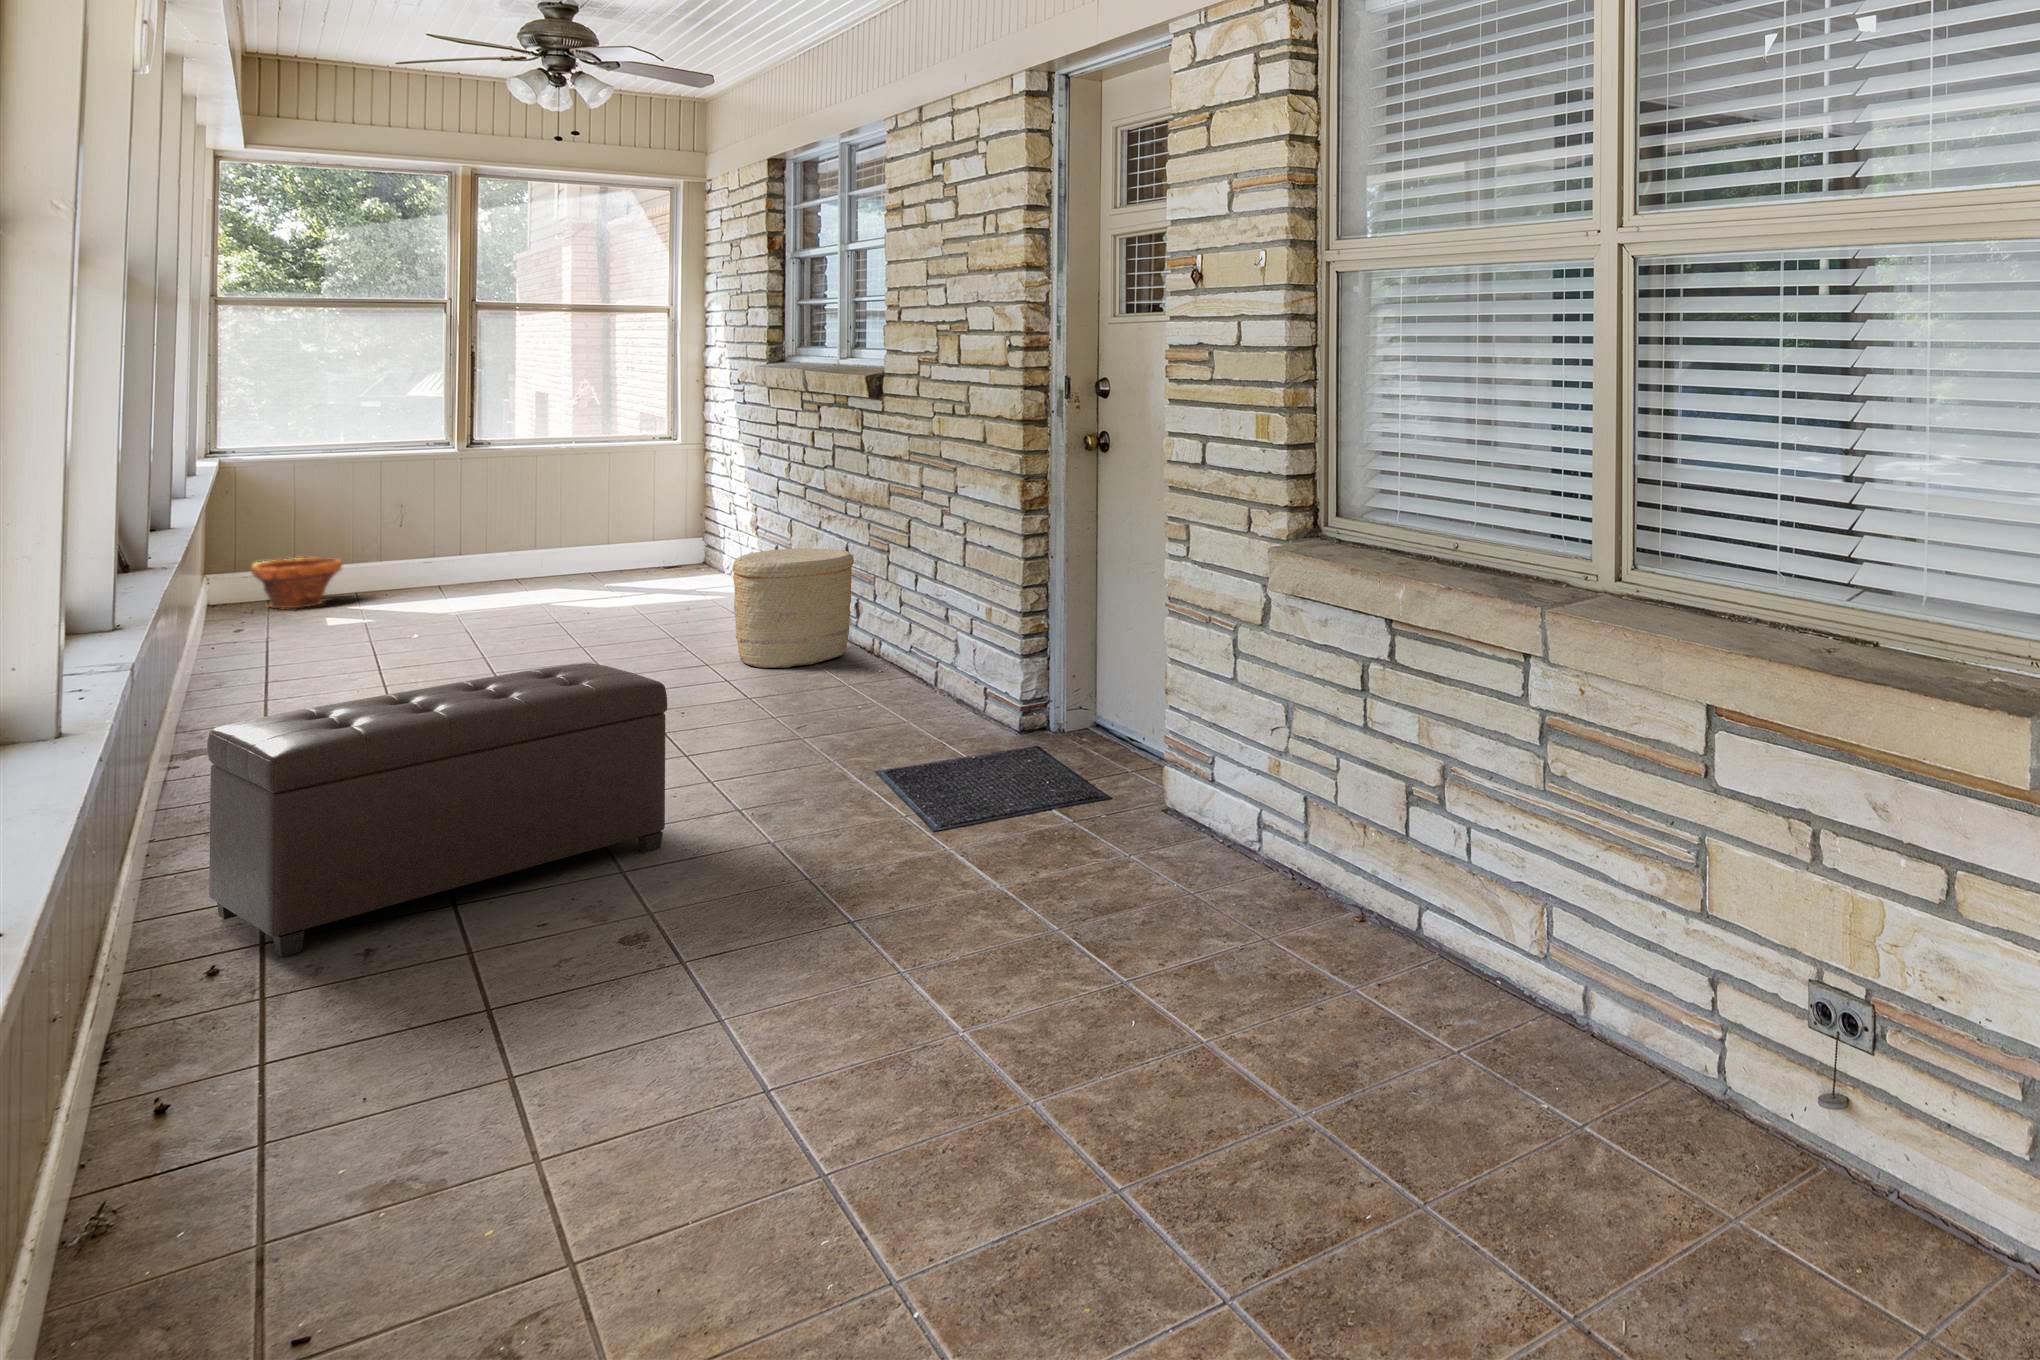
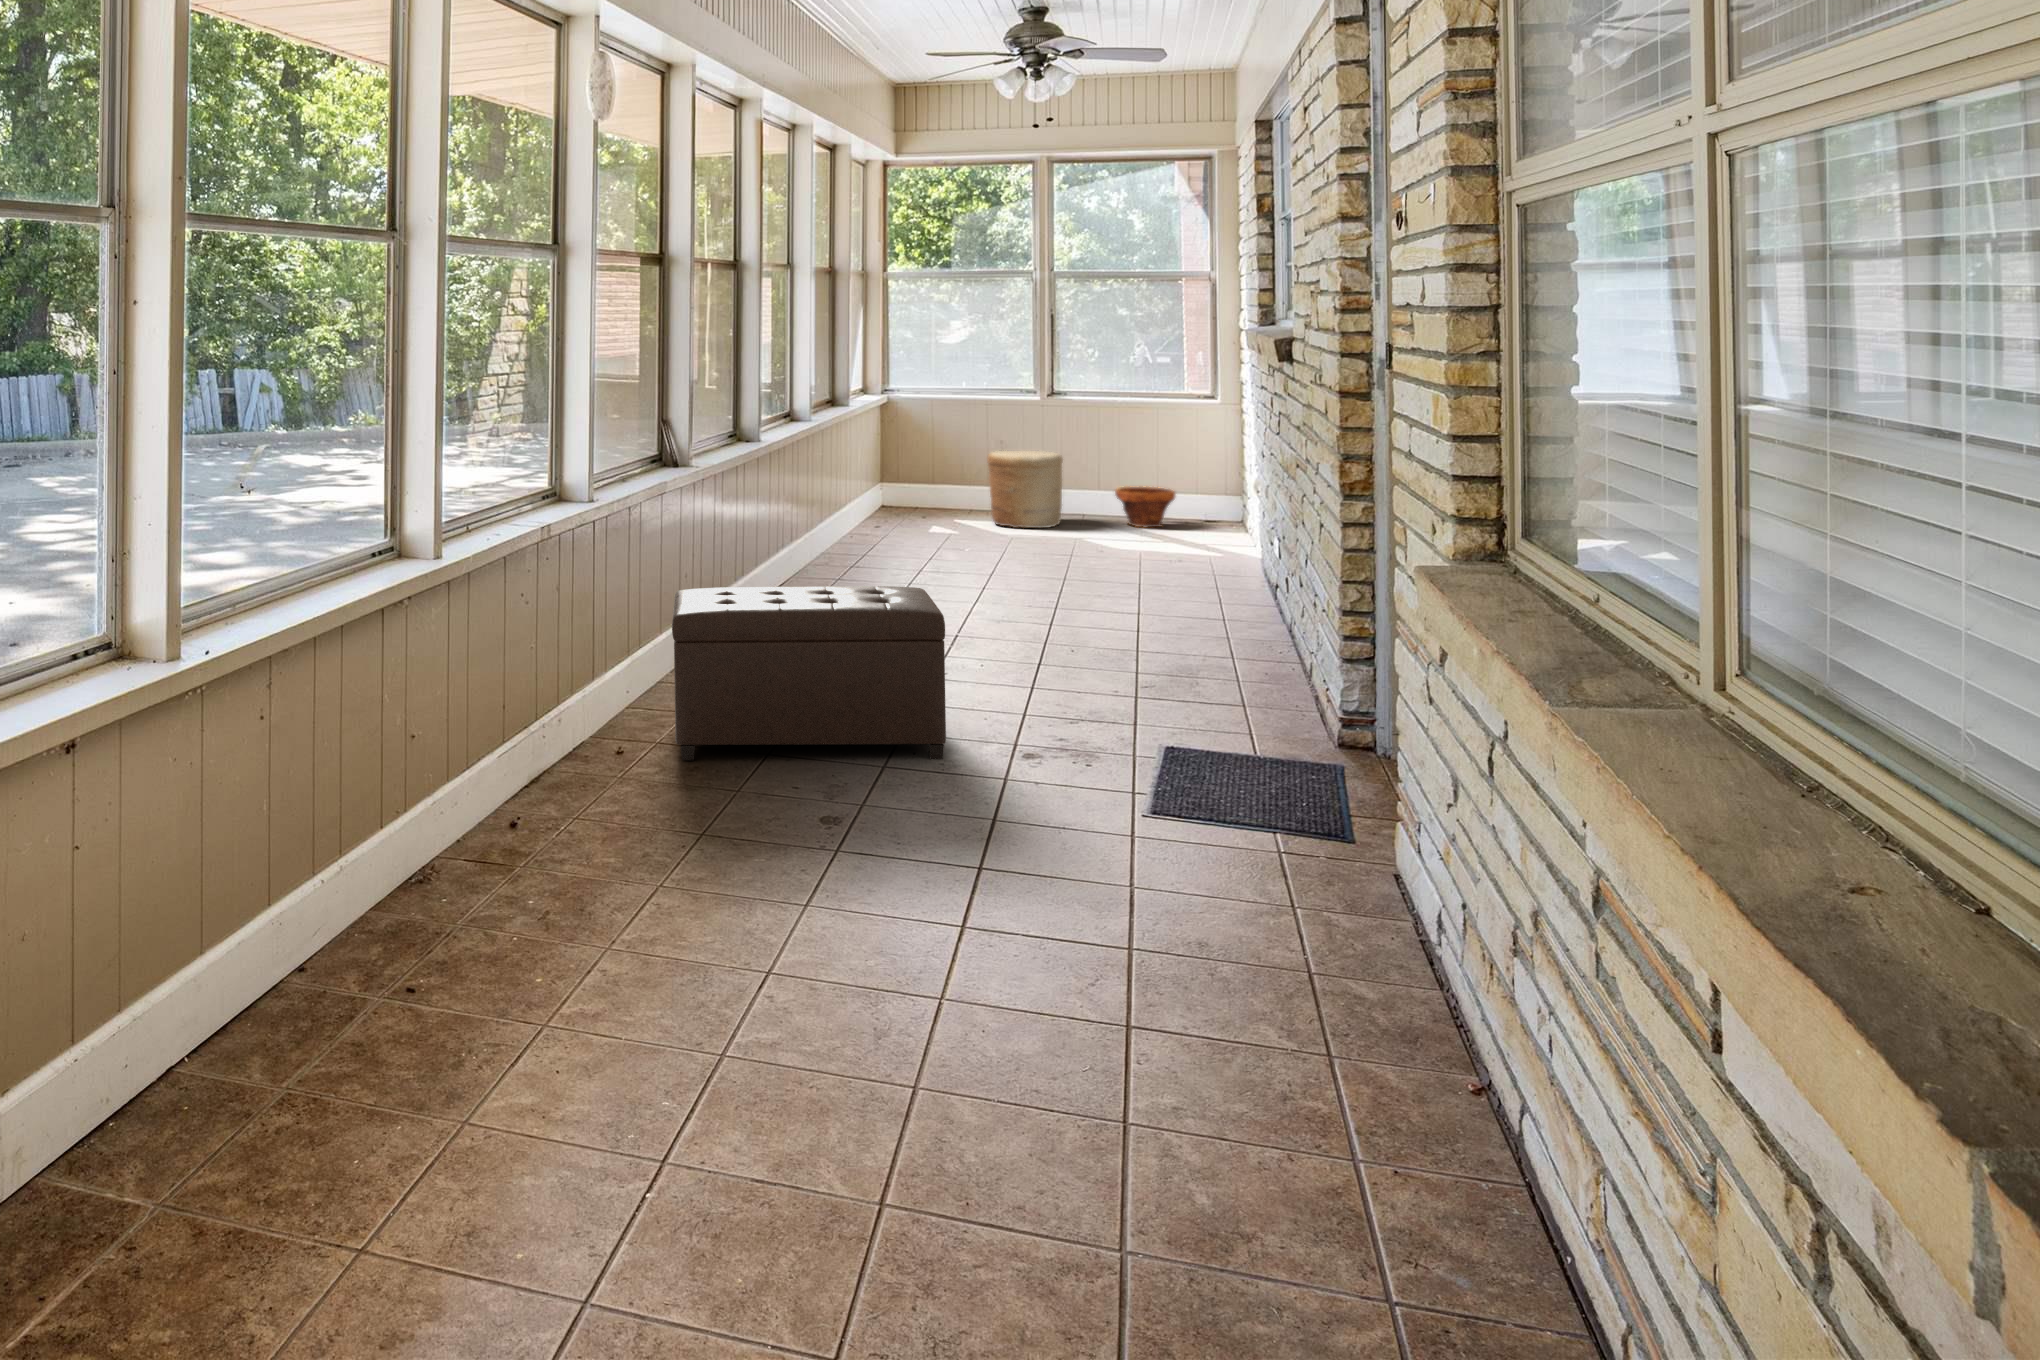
woven basket: present [732,548,854,668] -> present [987,451,1063,528]
planter: present [251,558,342,608] -> present [1115,486,1175,527]

